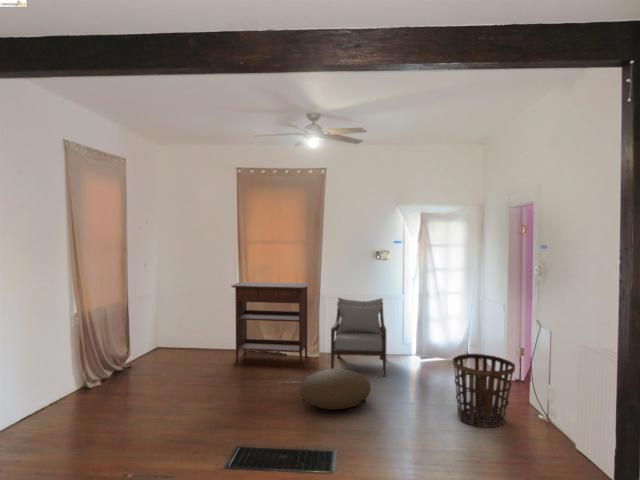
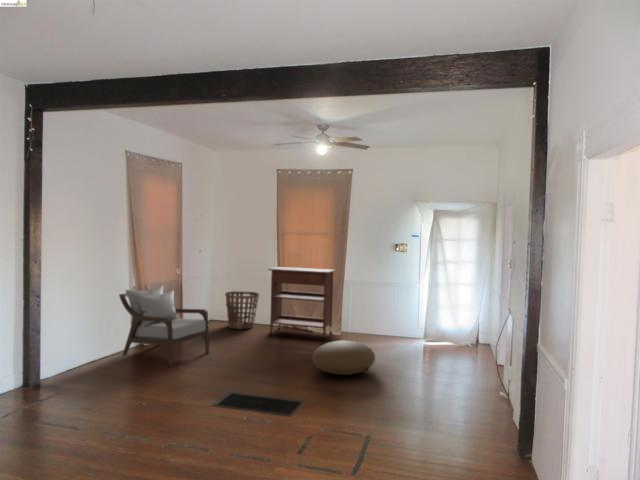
armchair: present [331,298,386,377] -> present [119,286,209,367]
basket: present [453,354,515,427] -> present [225,291,259,329]

